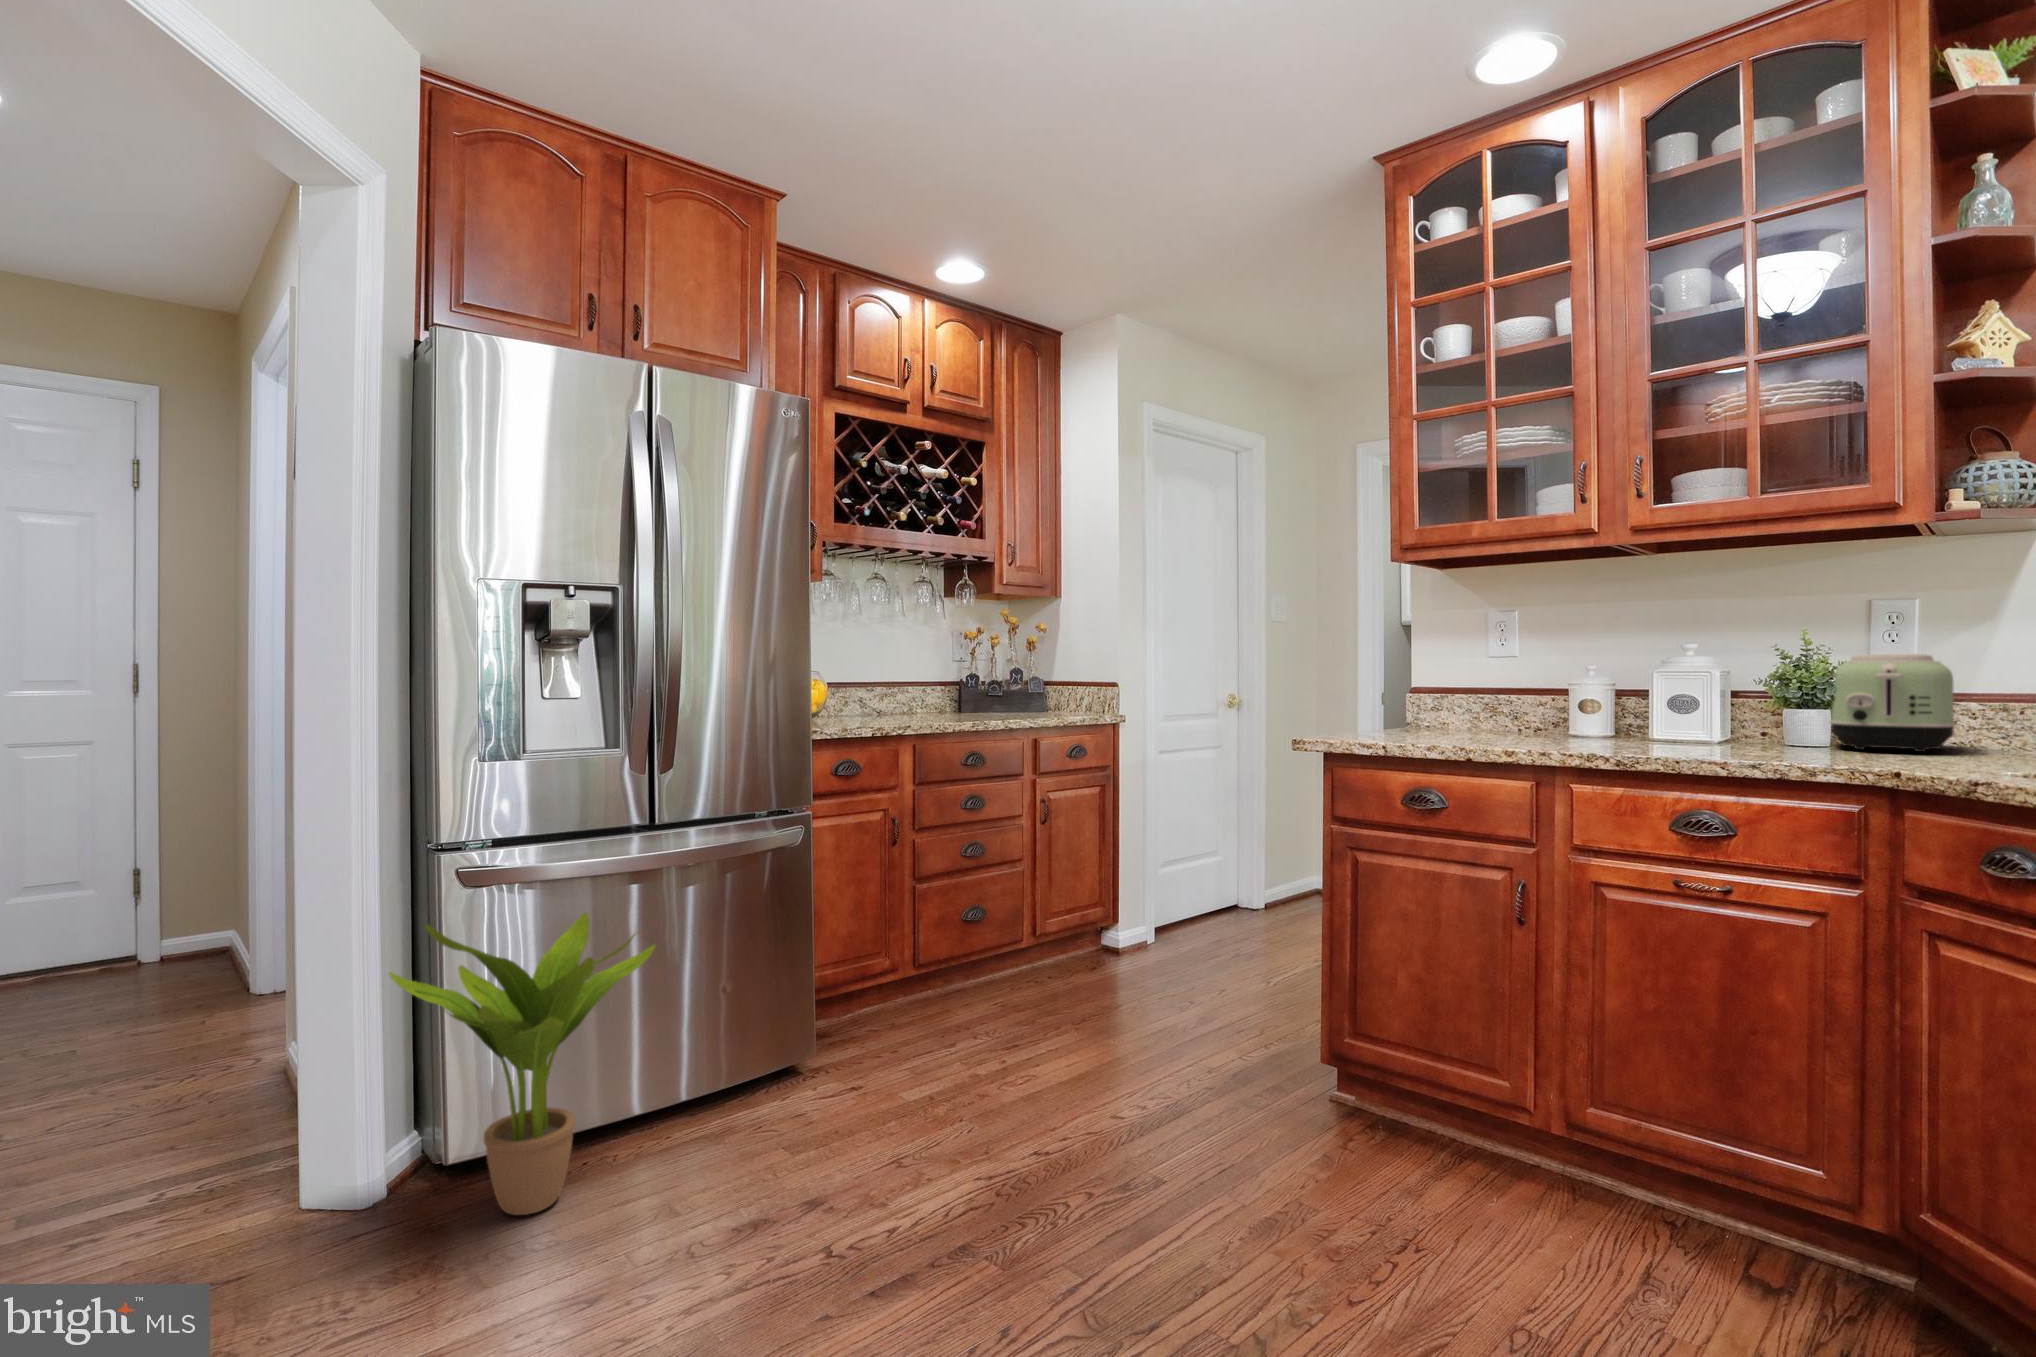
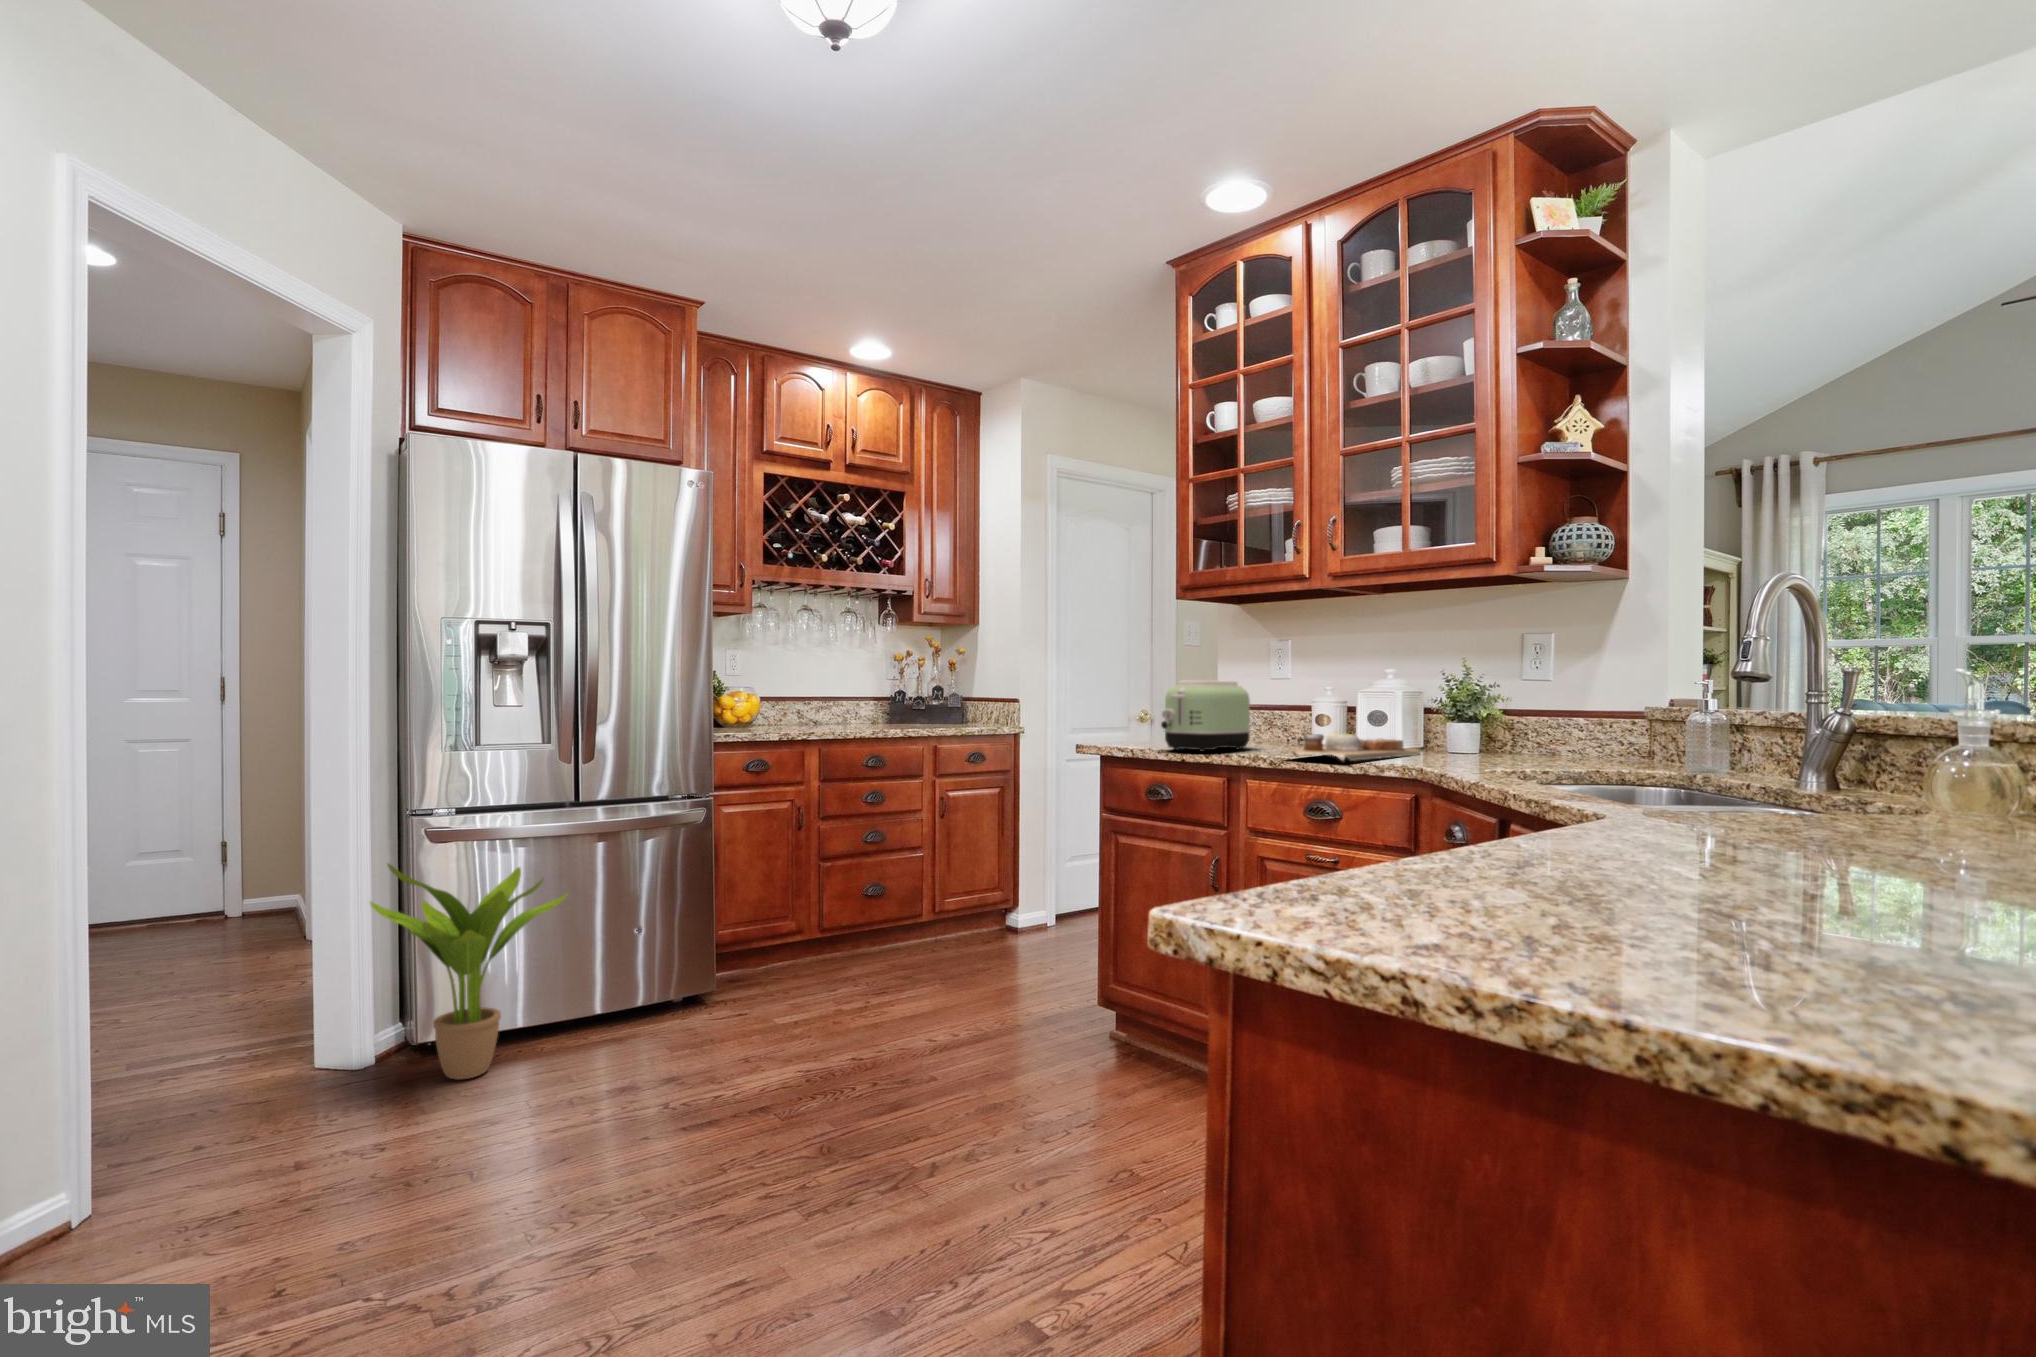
toaster: present [1831,654,1955,752] -> present [1161,680,1250,752]
cutting board: none [1620,723,1762,763] -> present [1284,732,1420,761]

